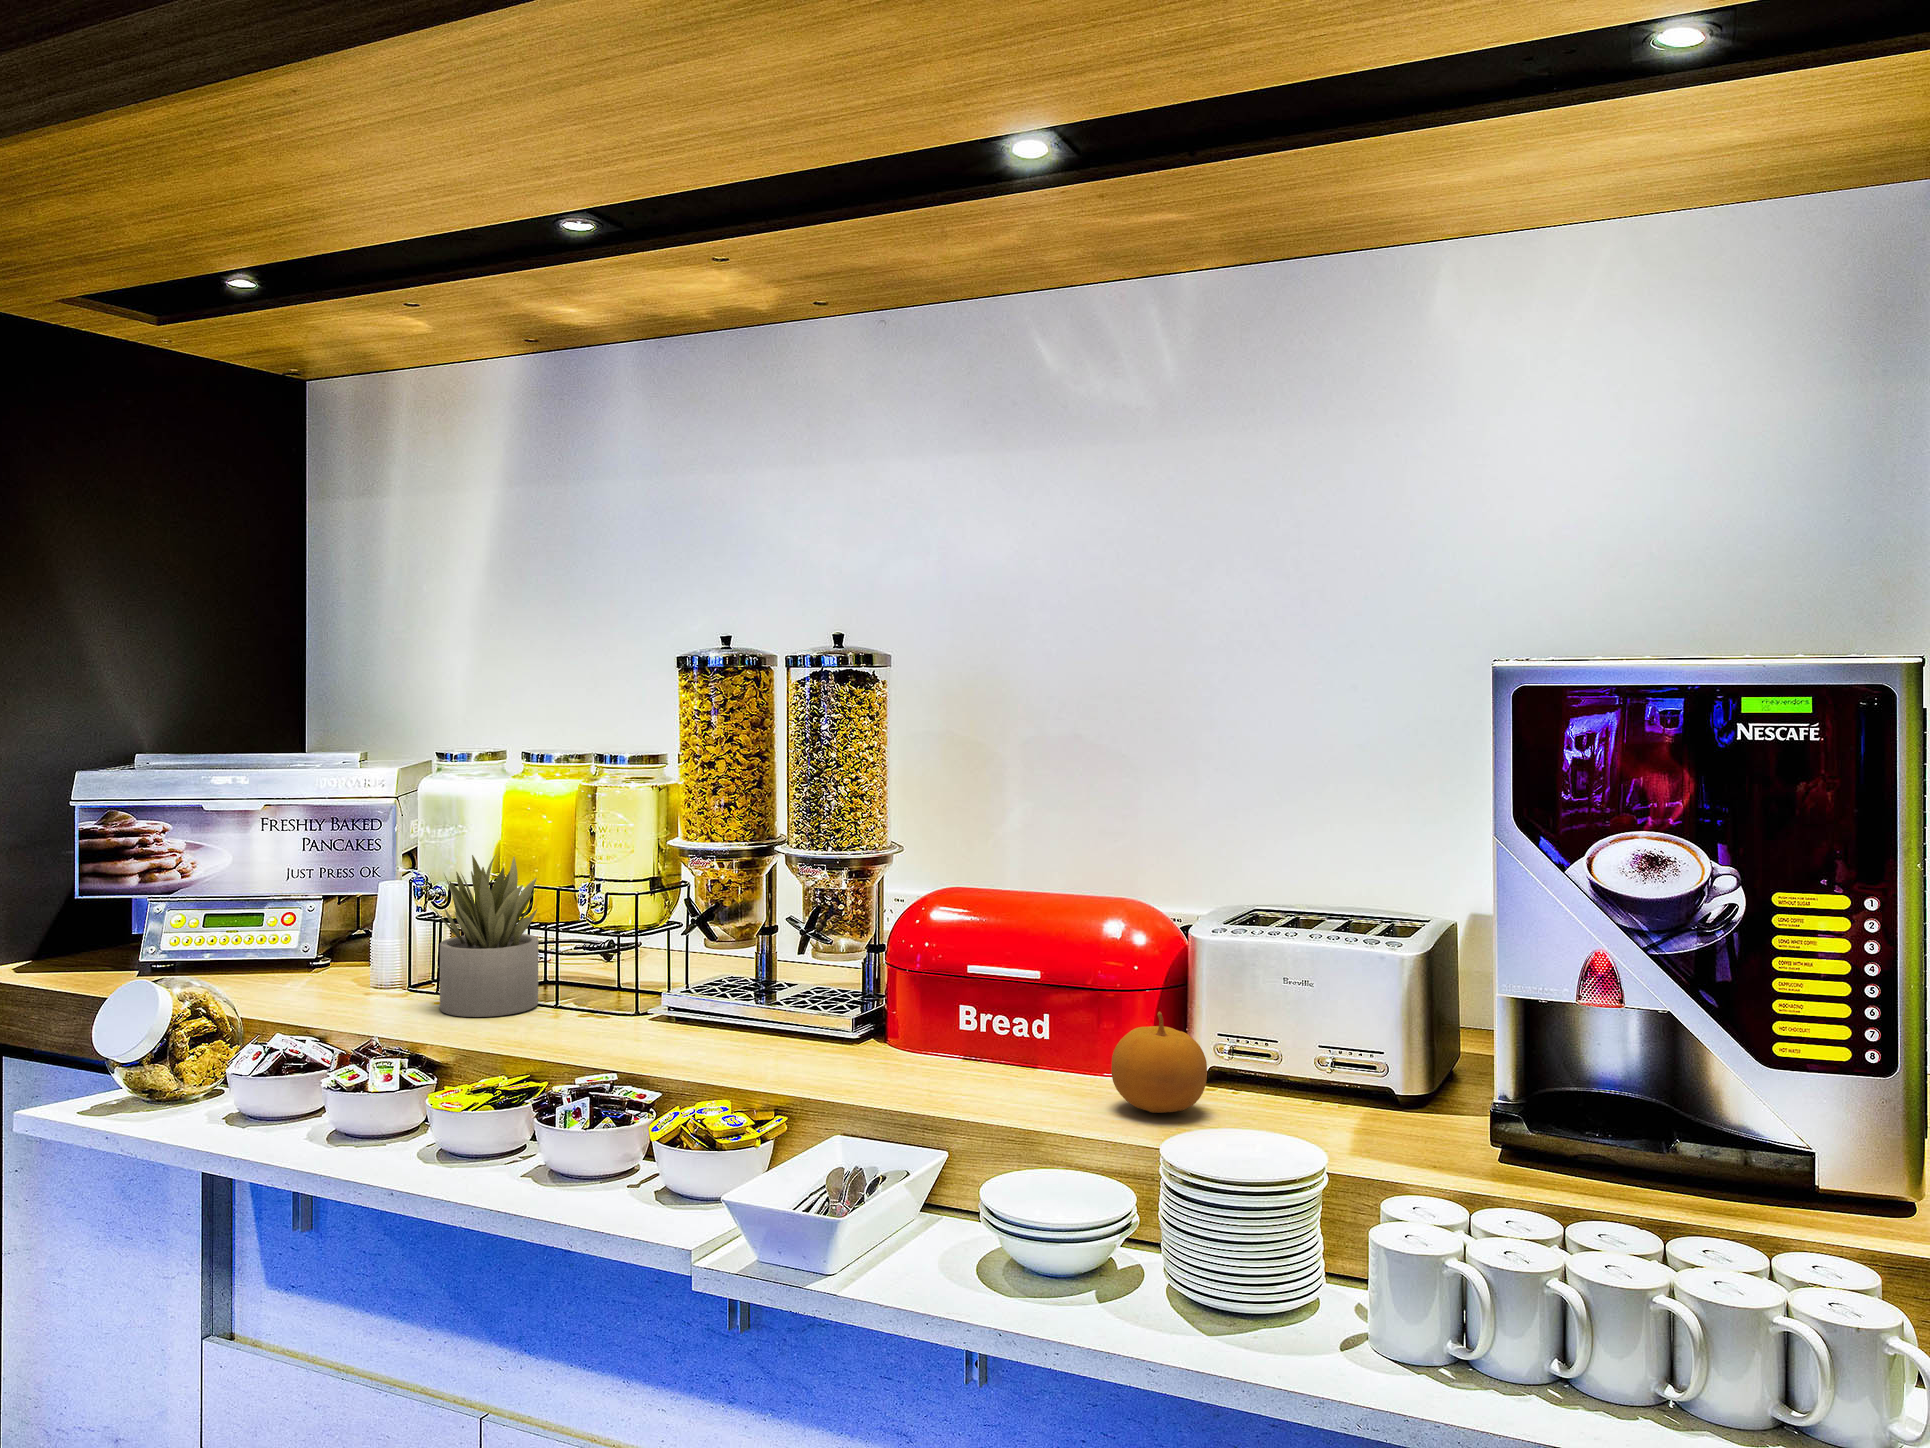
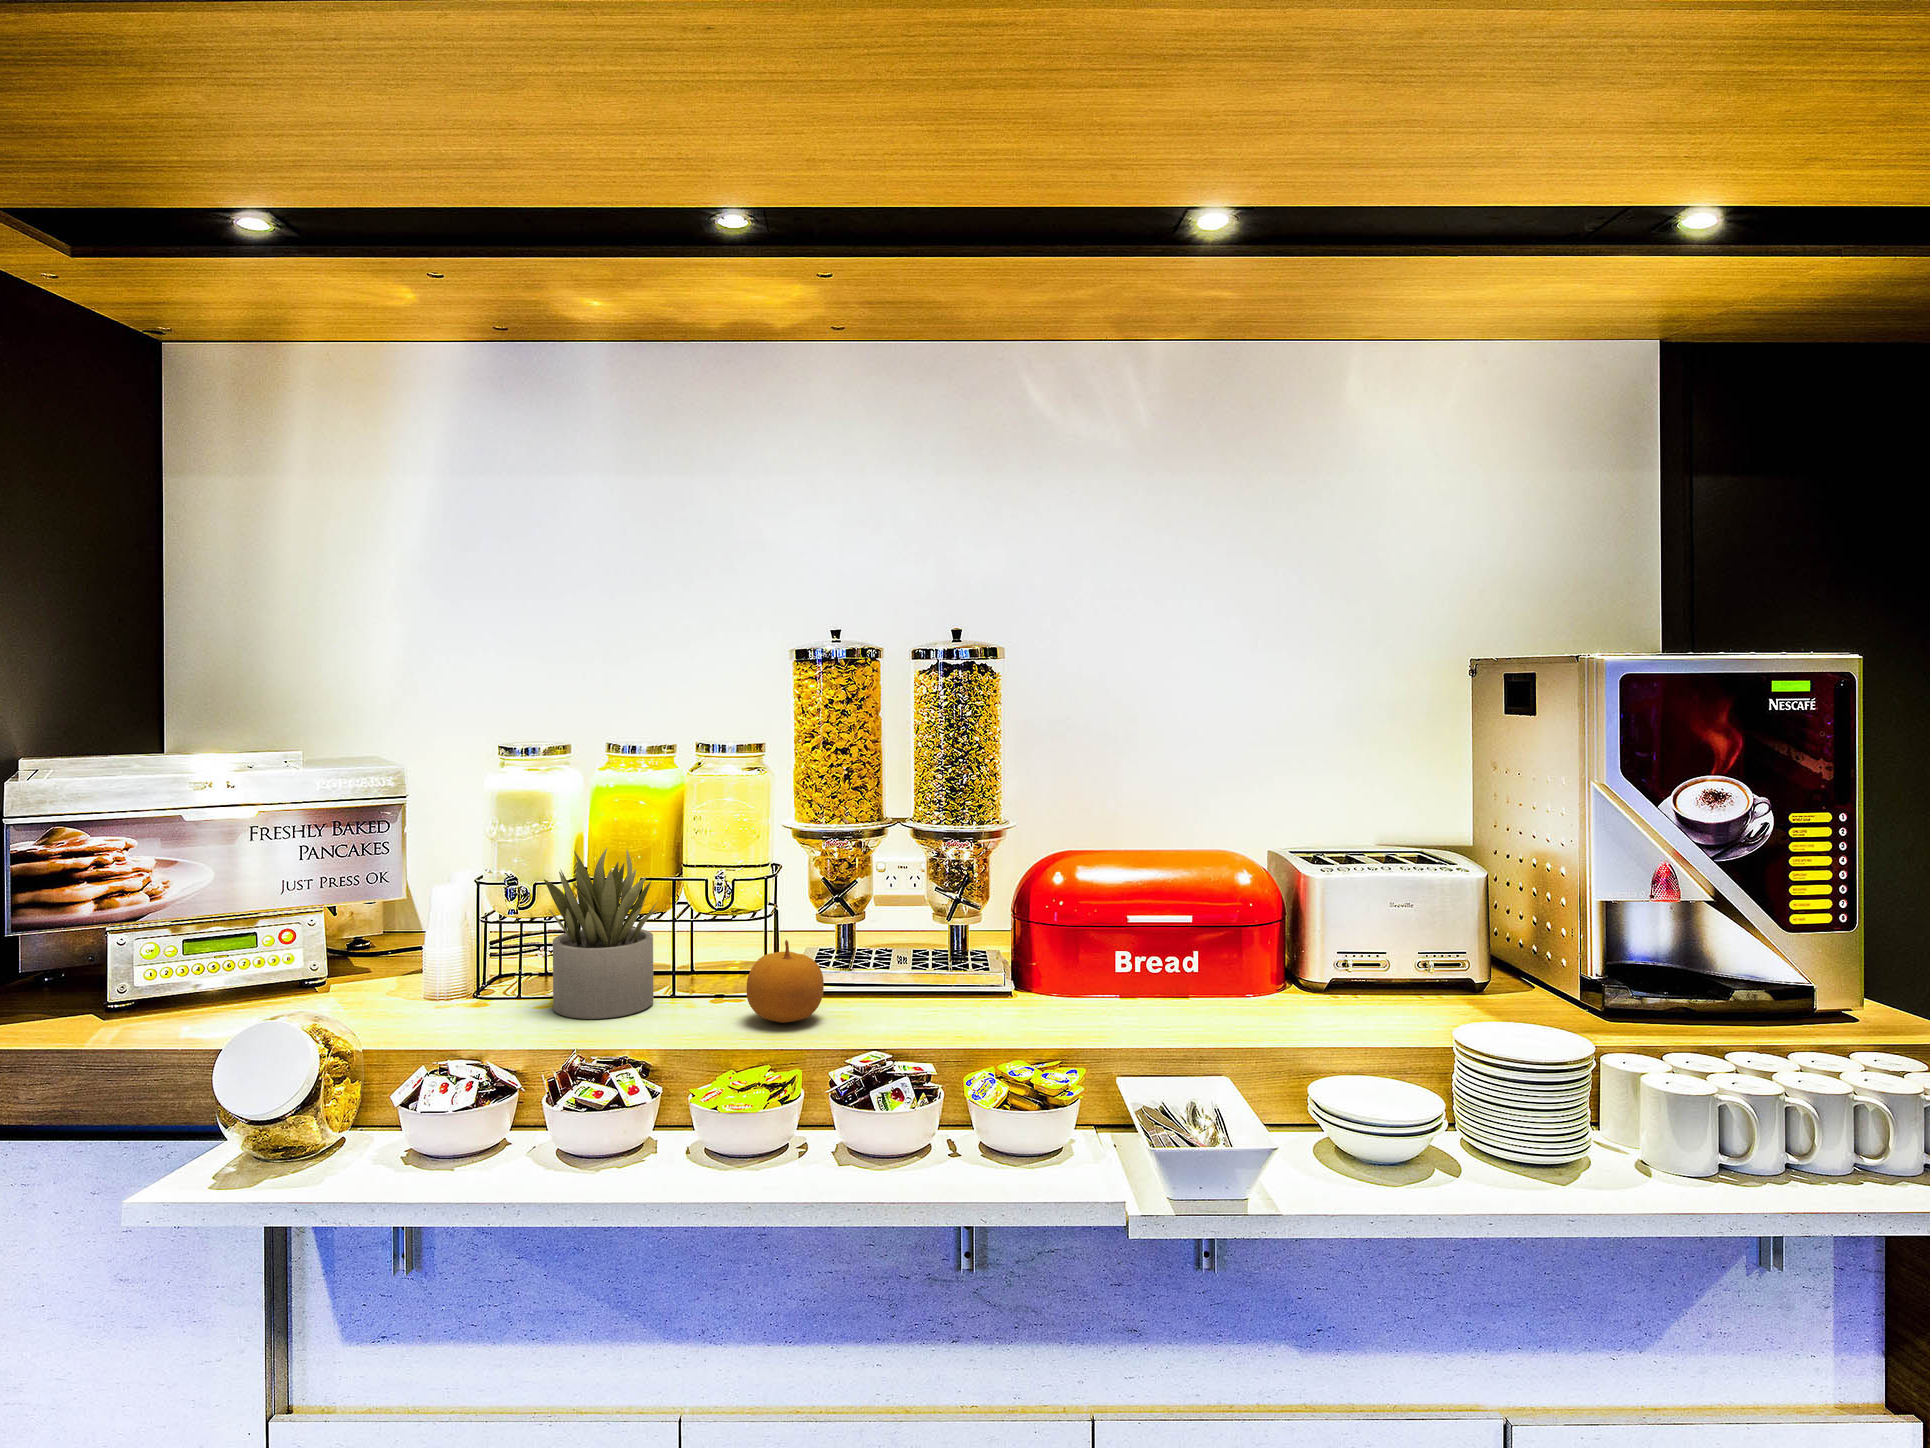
fruit: present [1112,1012,1207,1113] -> present [747,940,824,1023]

